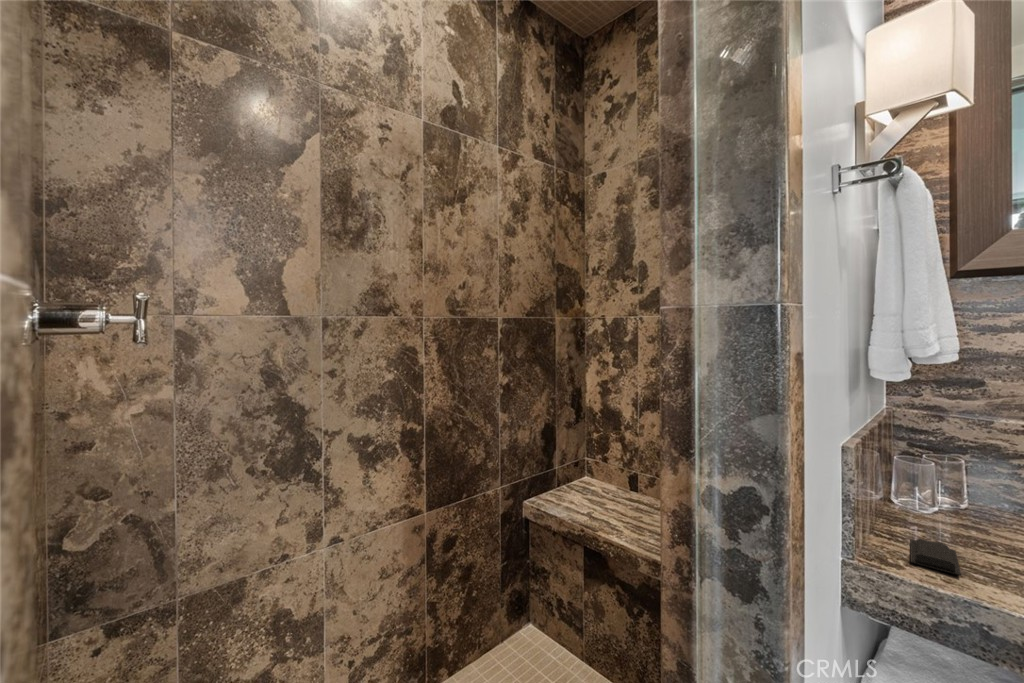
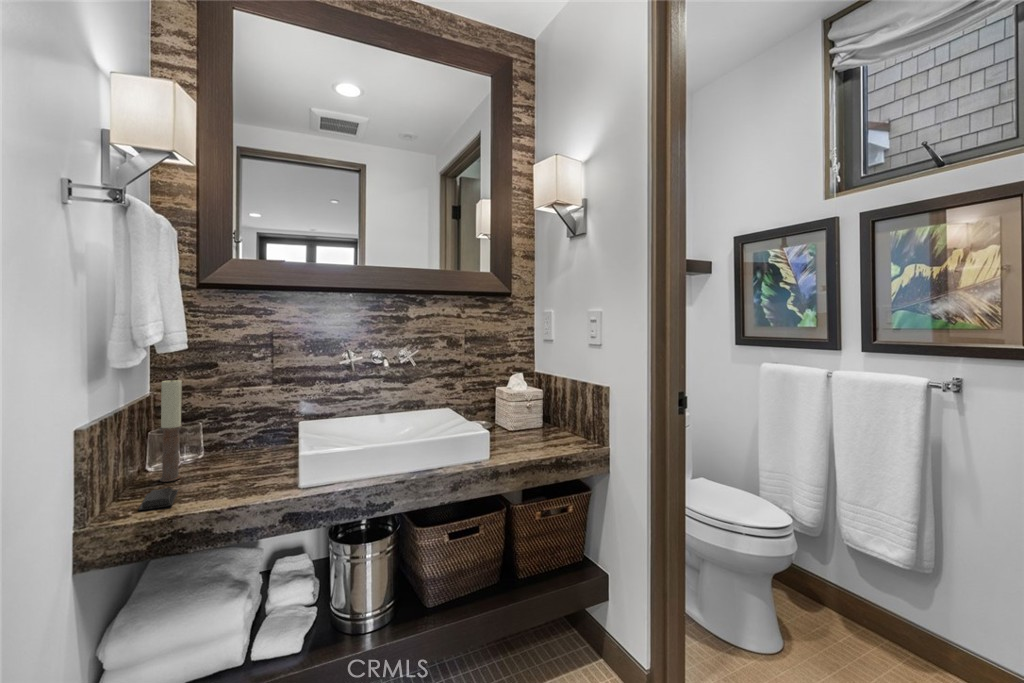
candle: none [918,395,950,533] -> present [160,379,182,482]

